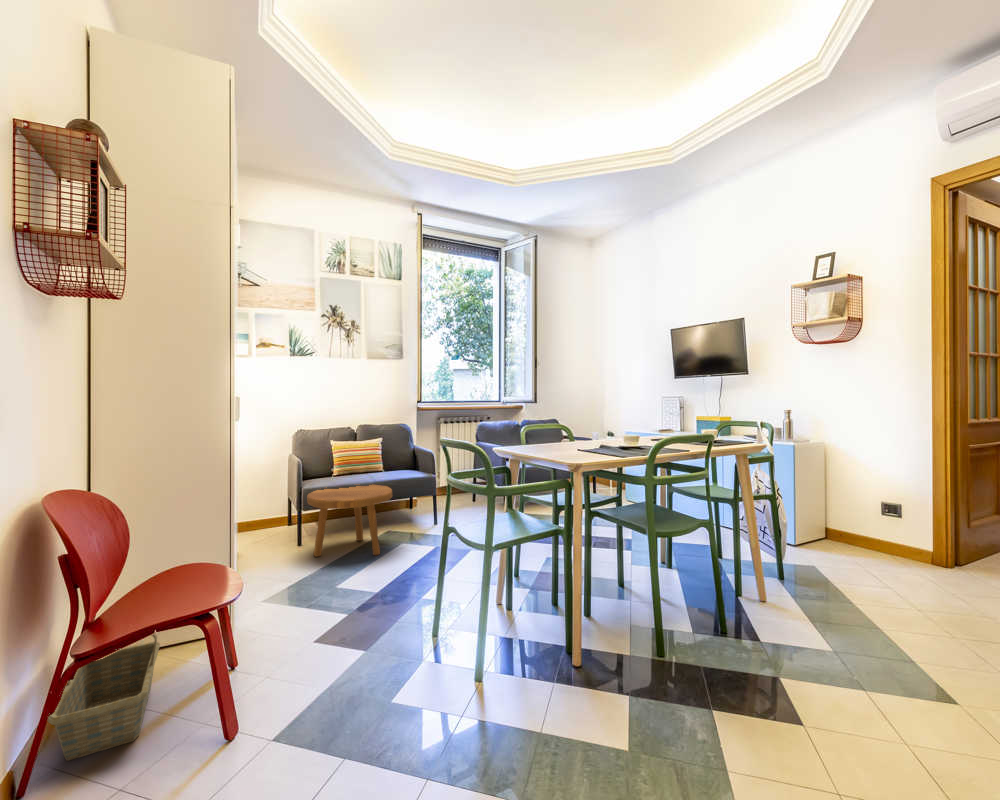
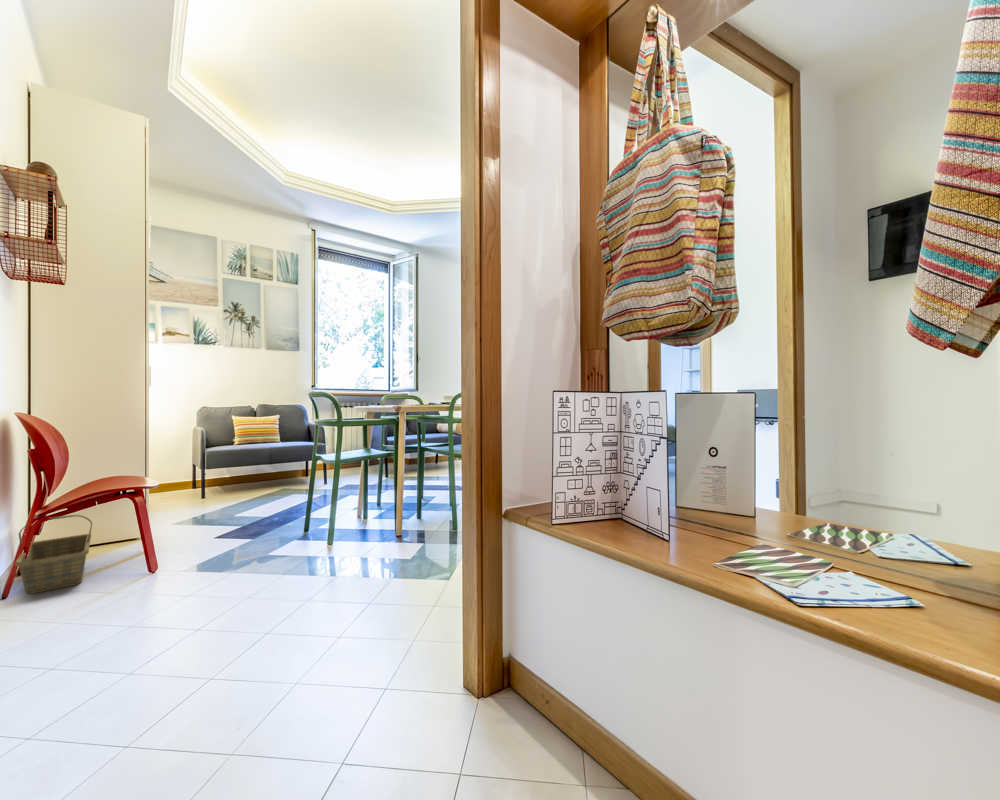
footstool: present [307,484,392,557] -> none [210,449,285,504]

